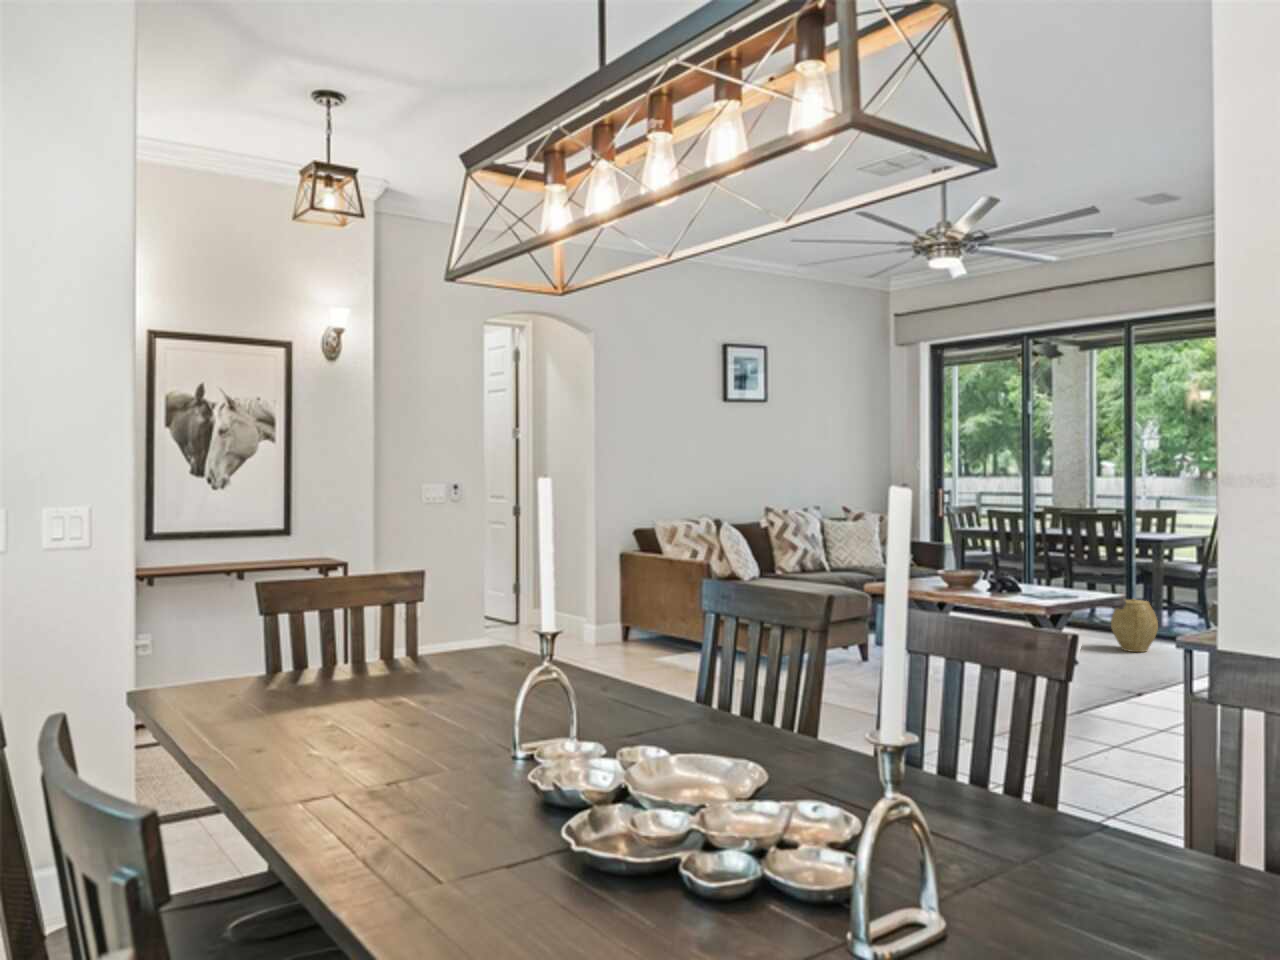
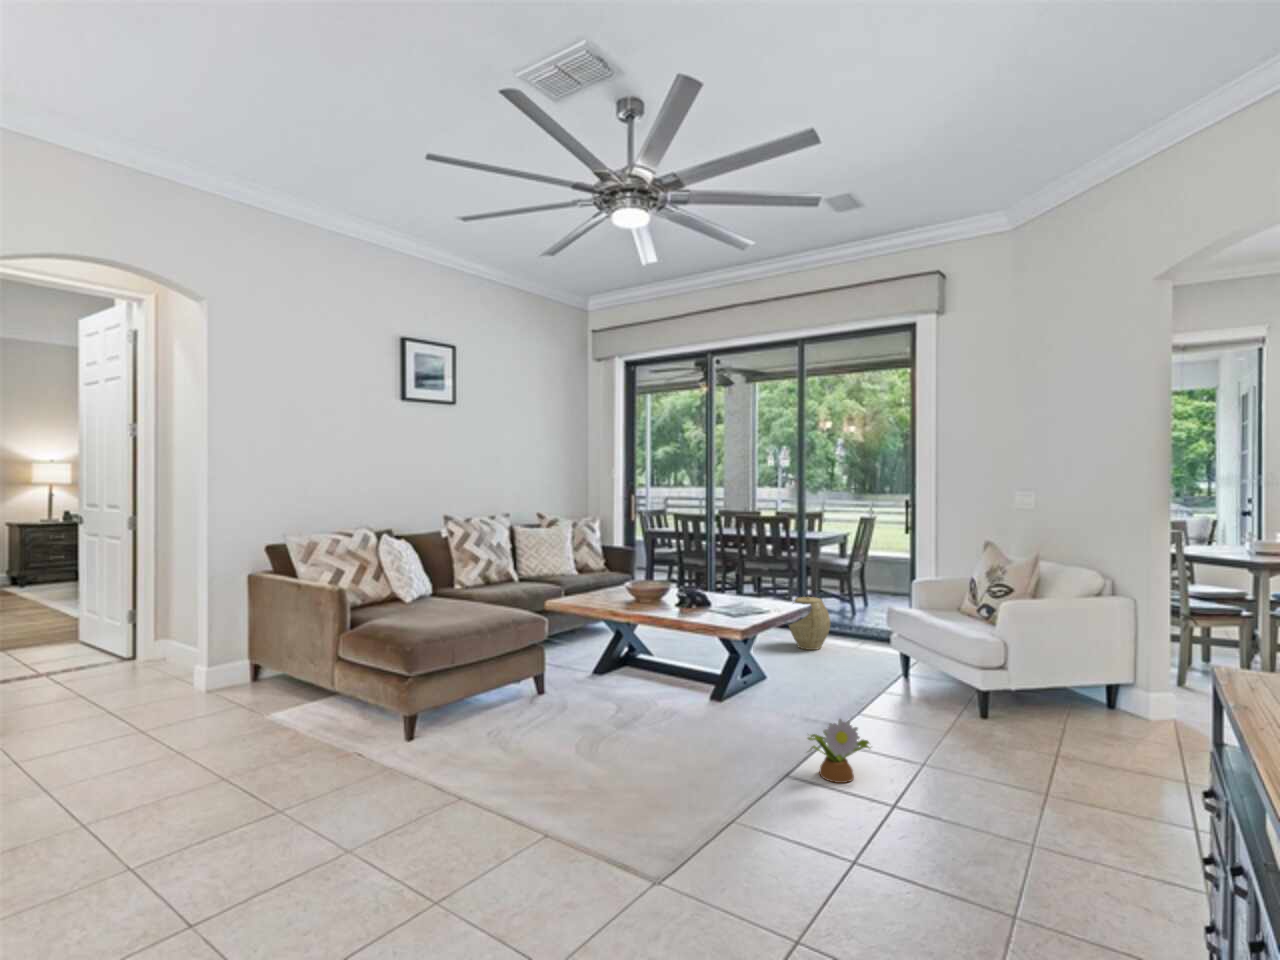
decorative plant: none [1093,670,1151,720] -> present [808,719,870,783]

